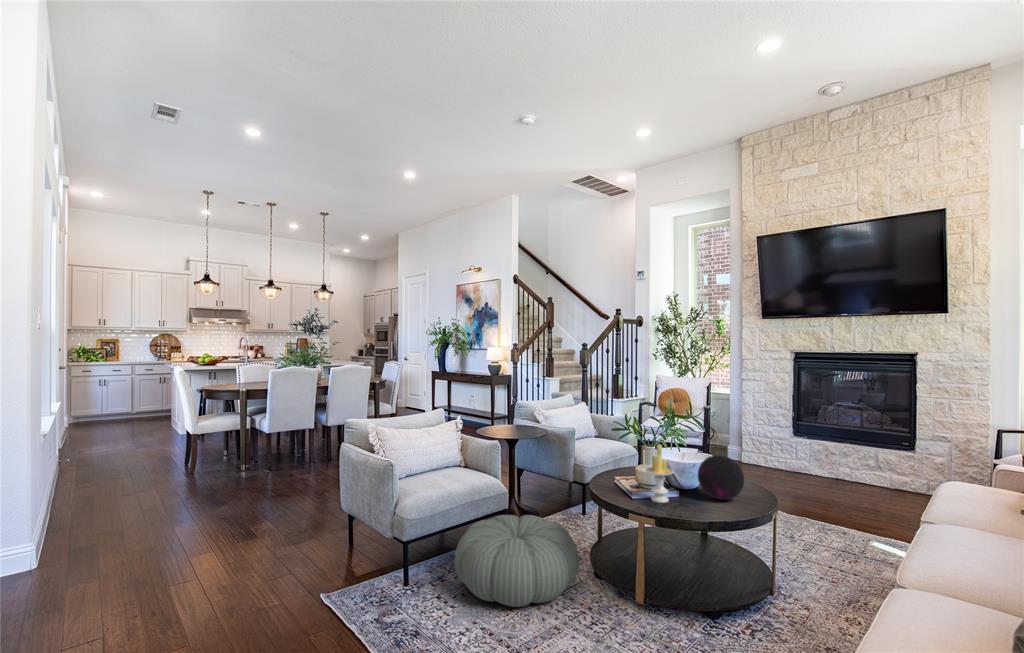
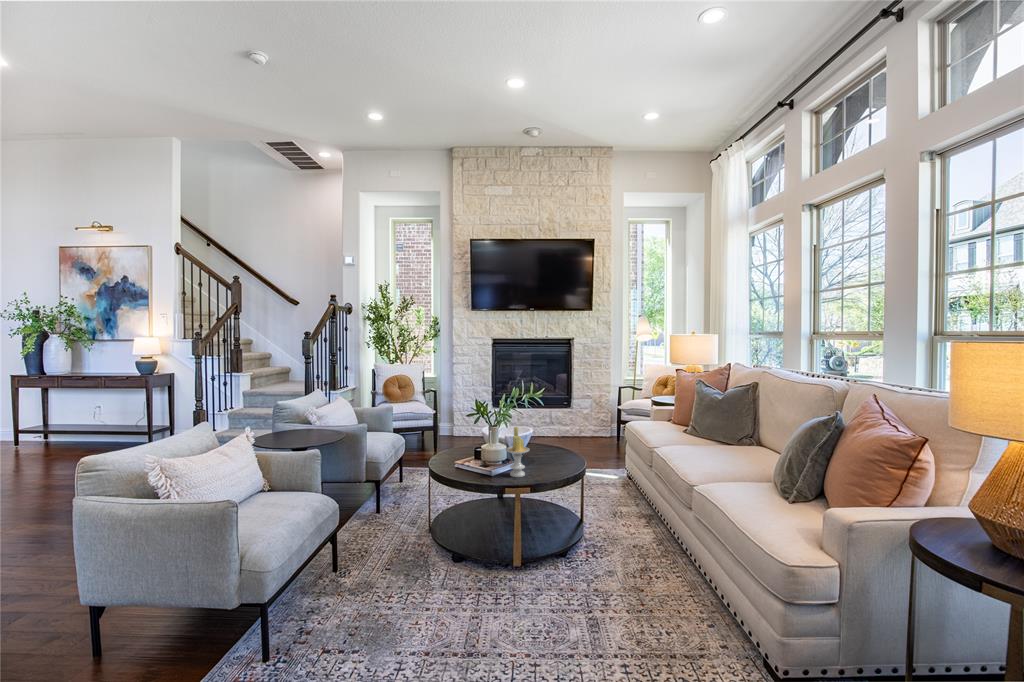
decorative orb: present [698,455,744,500] -> none [533,428,568,464]
pouf: present [455,515,579,607] -> none [320,523,459,627]

